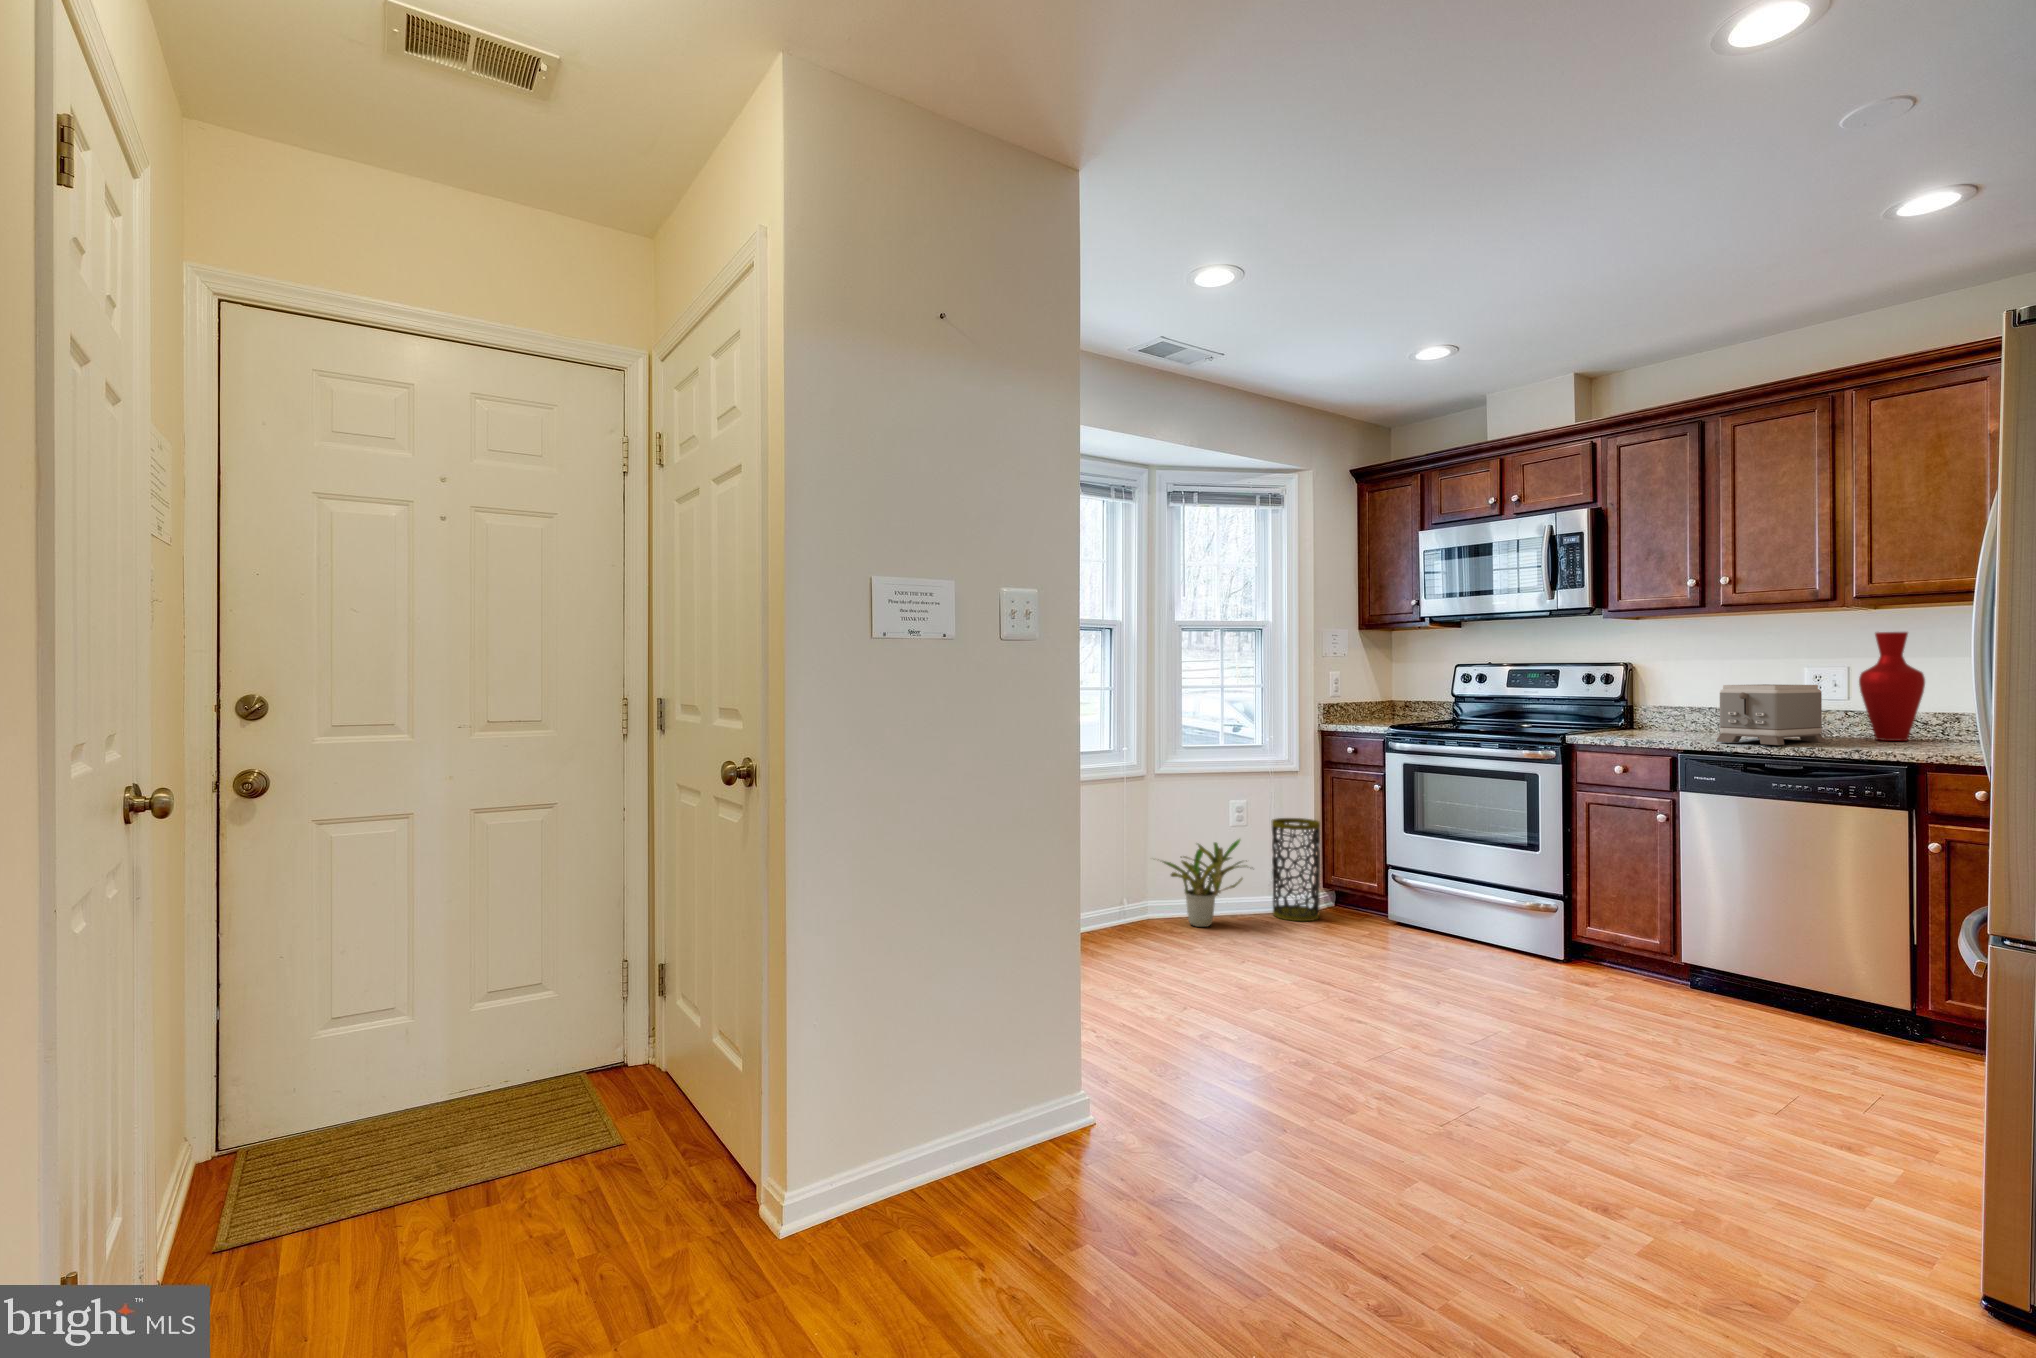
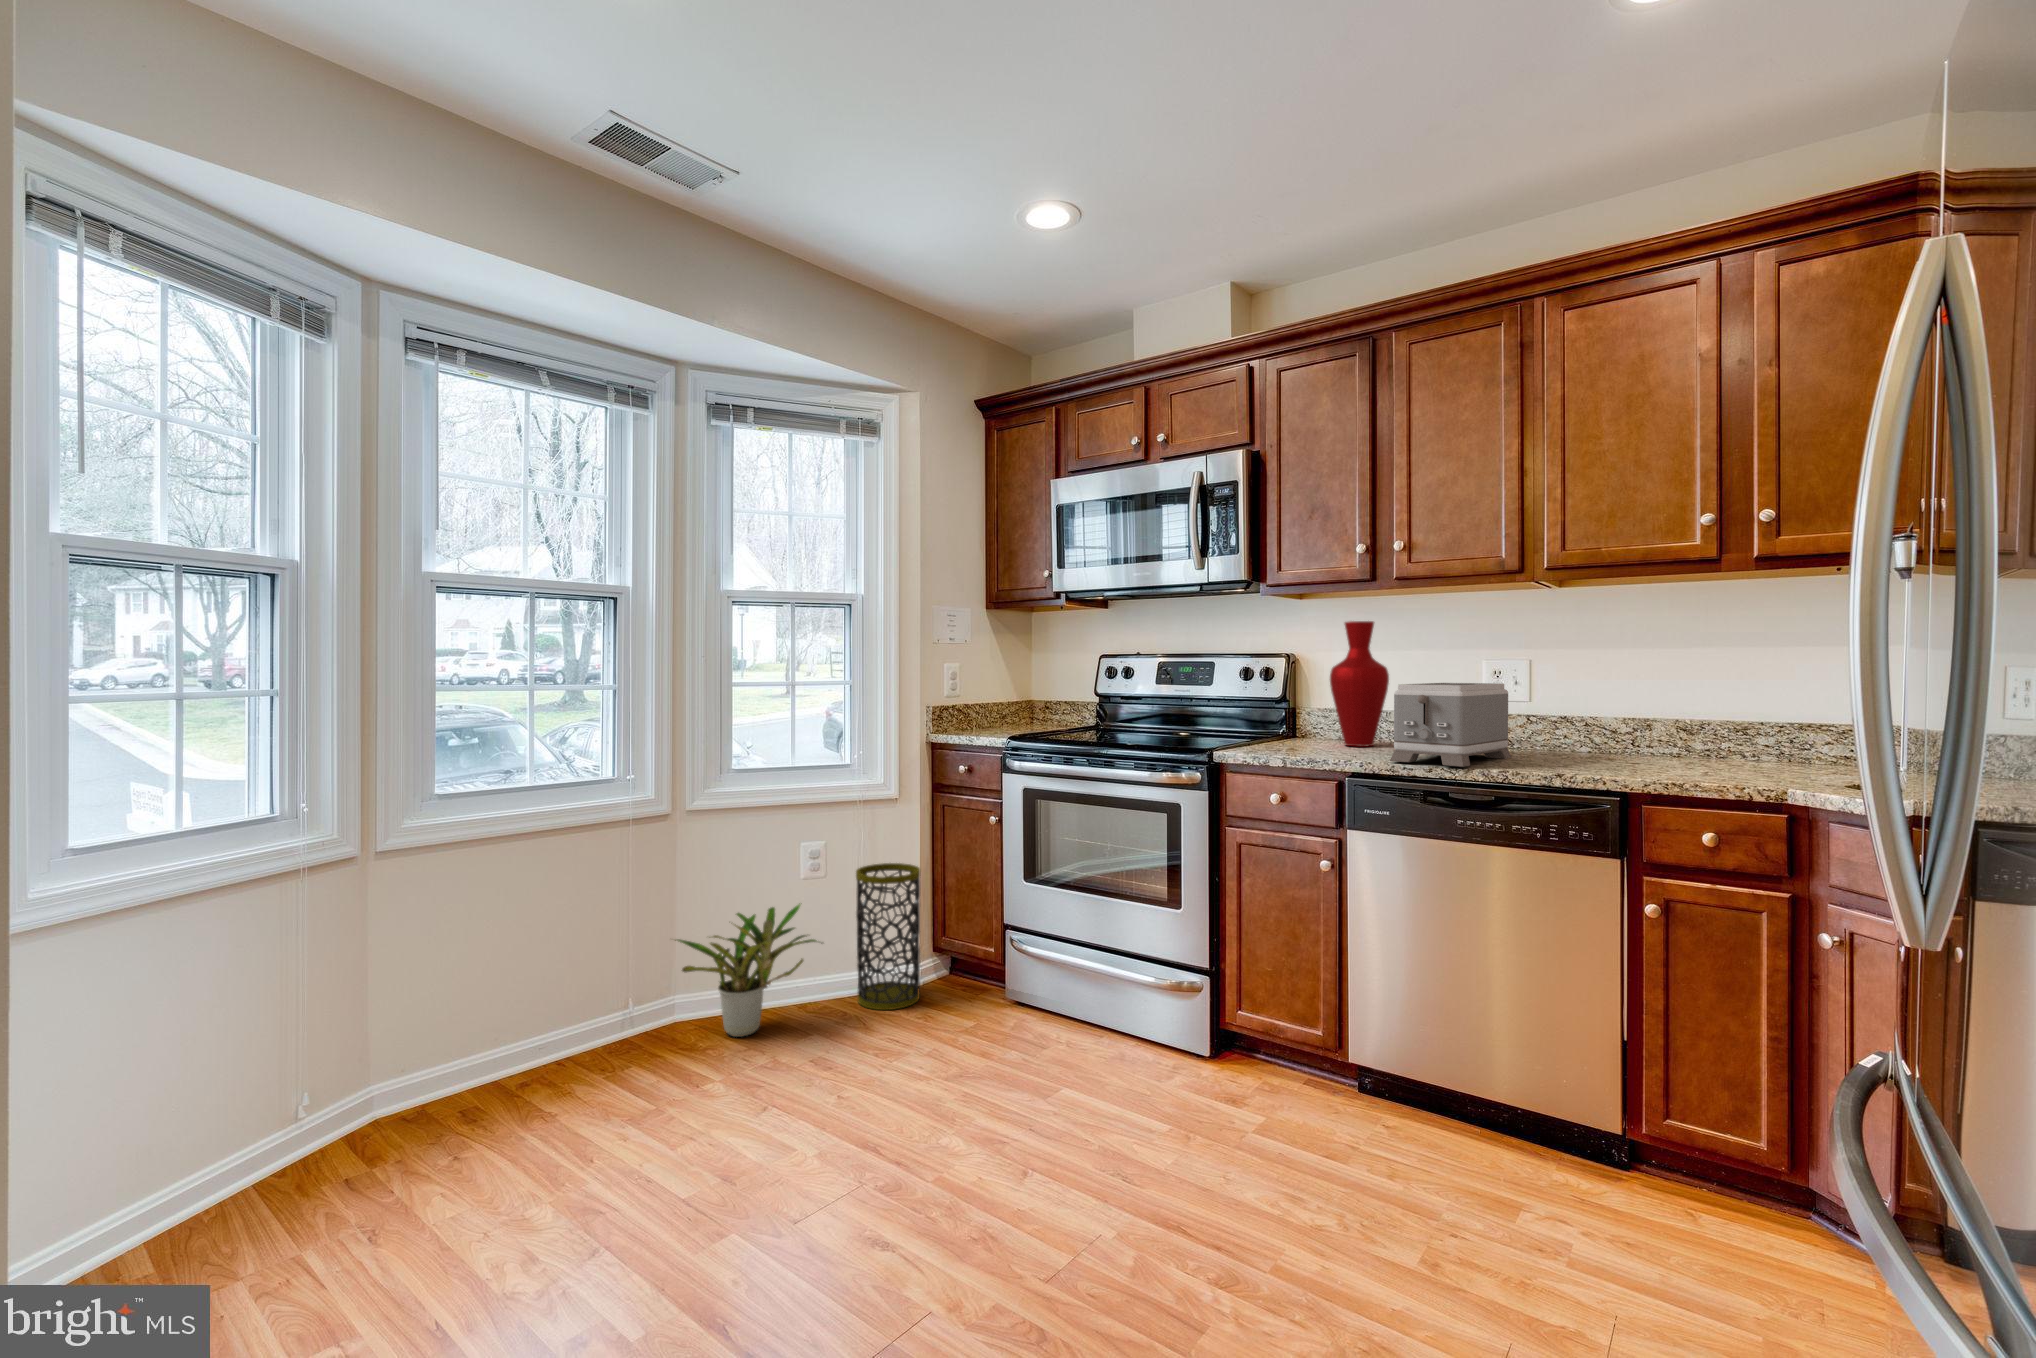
vase: present [1859,632,1925,741] -> present [1330,621,1389,747]

